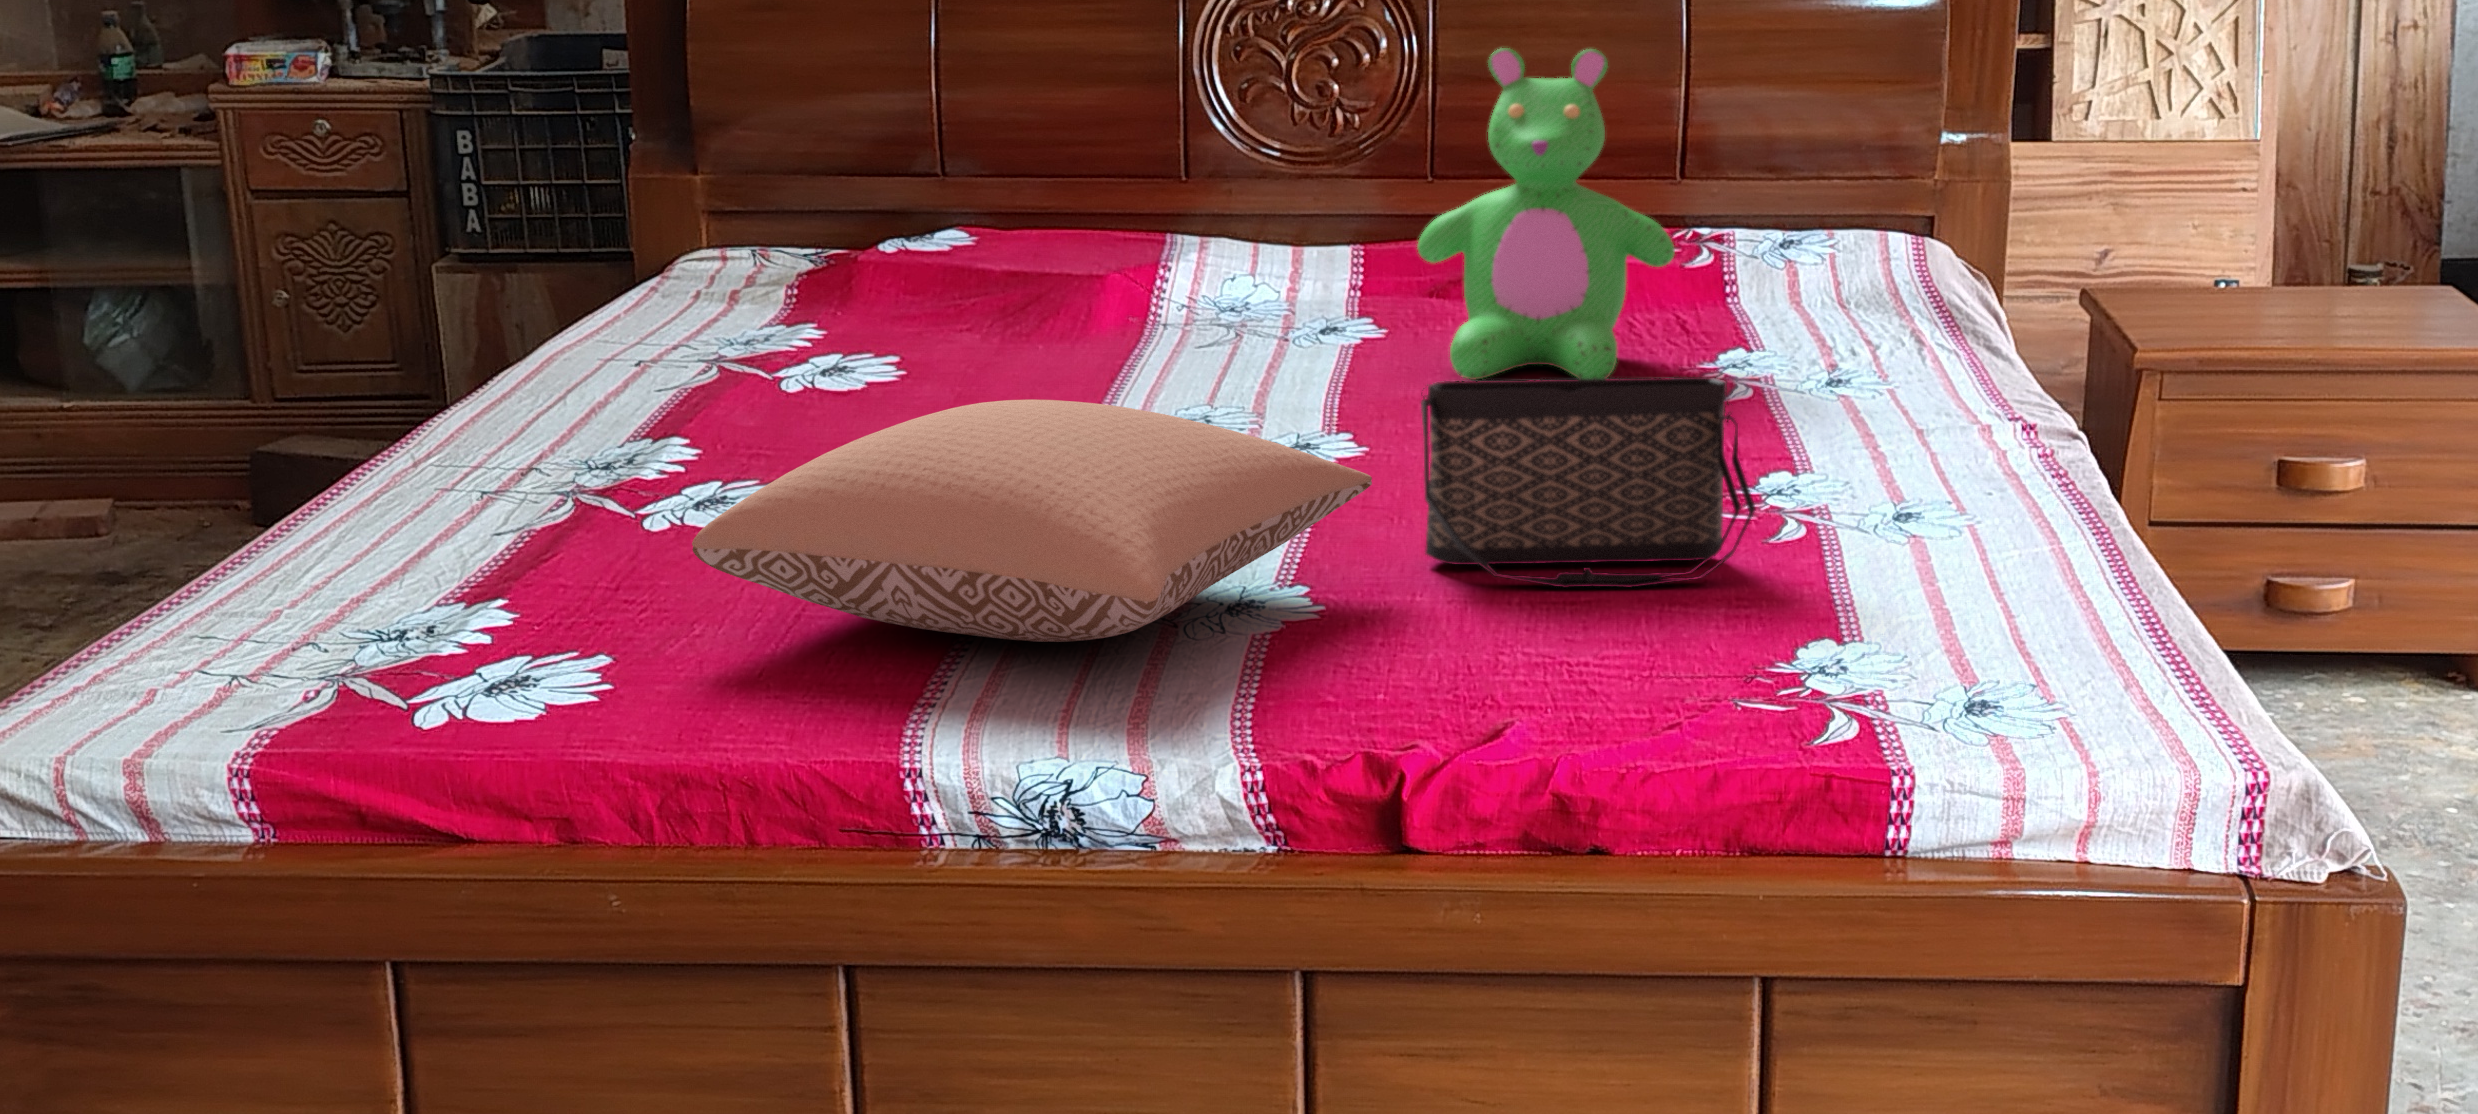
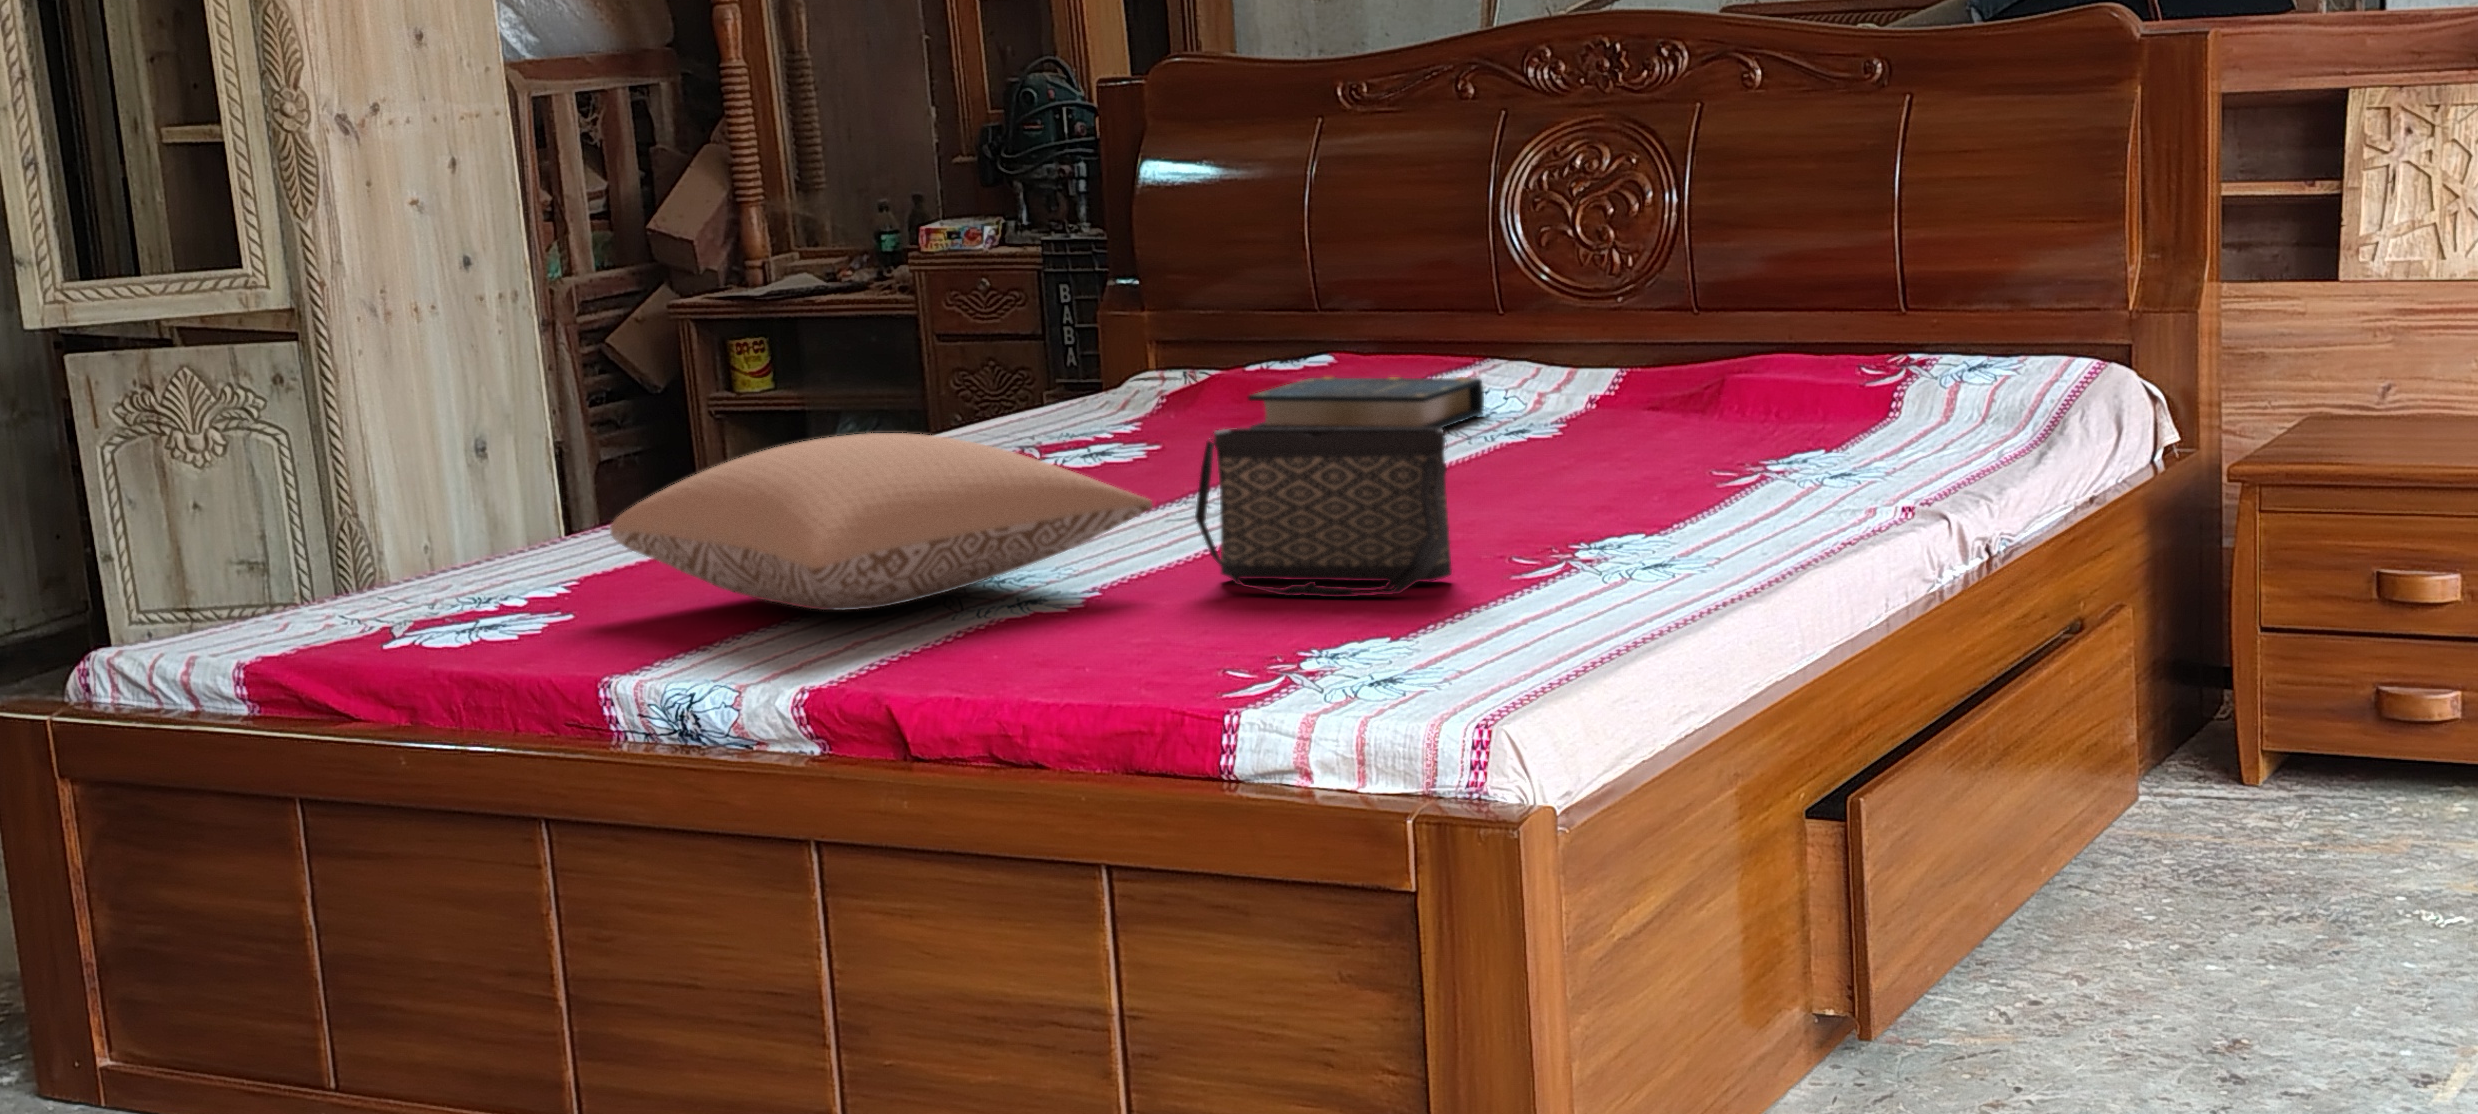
teddy bear: present [1417,48,1675,380] -> none [1526,184,1742,467]
book: none [986,262,1233,336] -> present [1248,377,1484,429]

